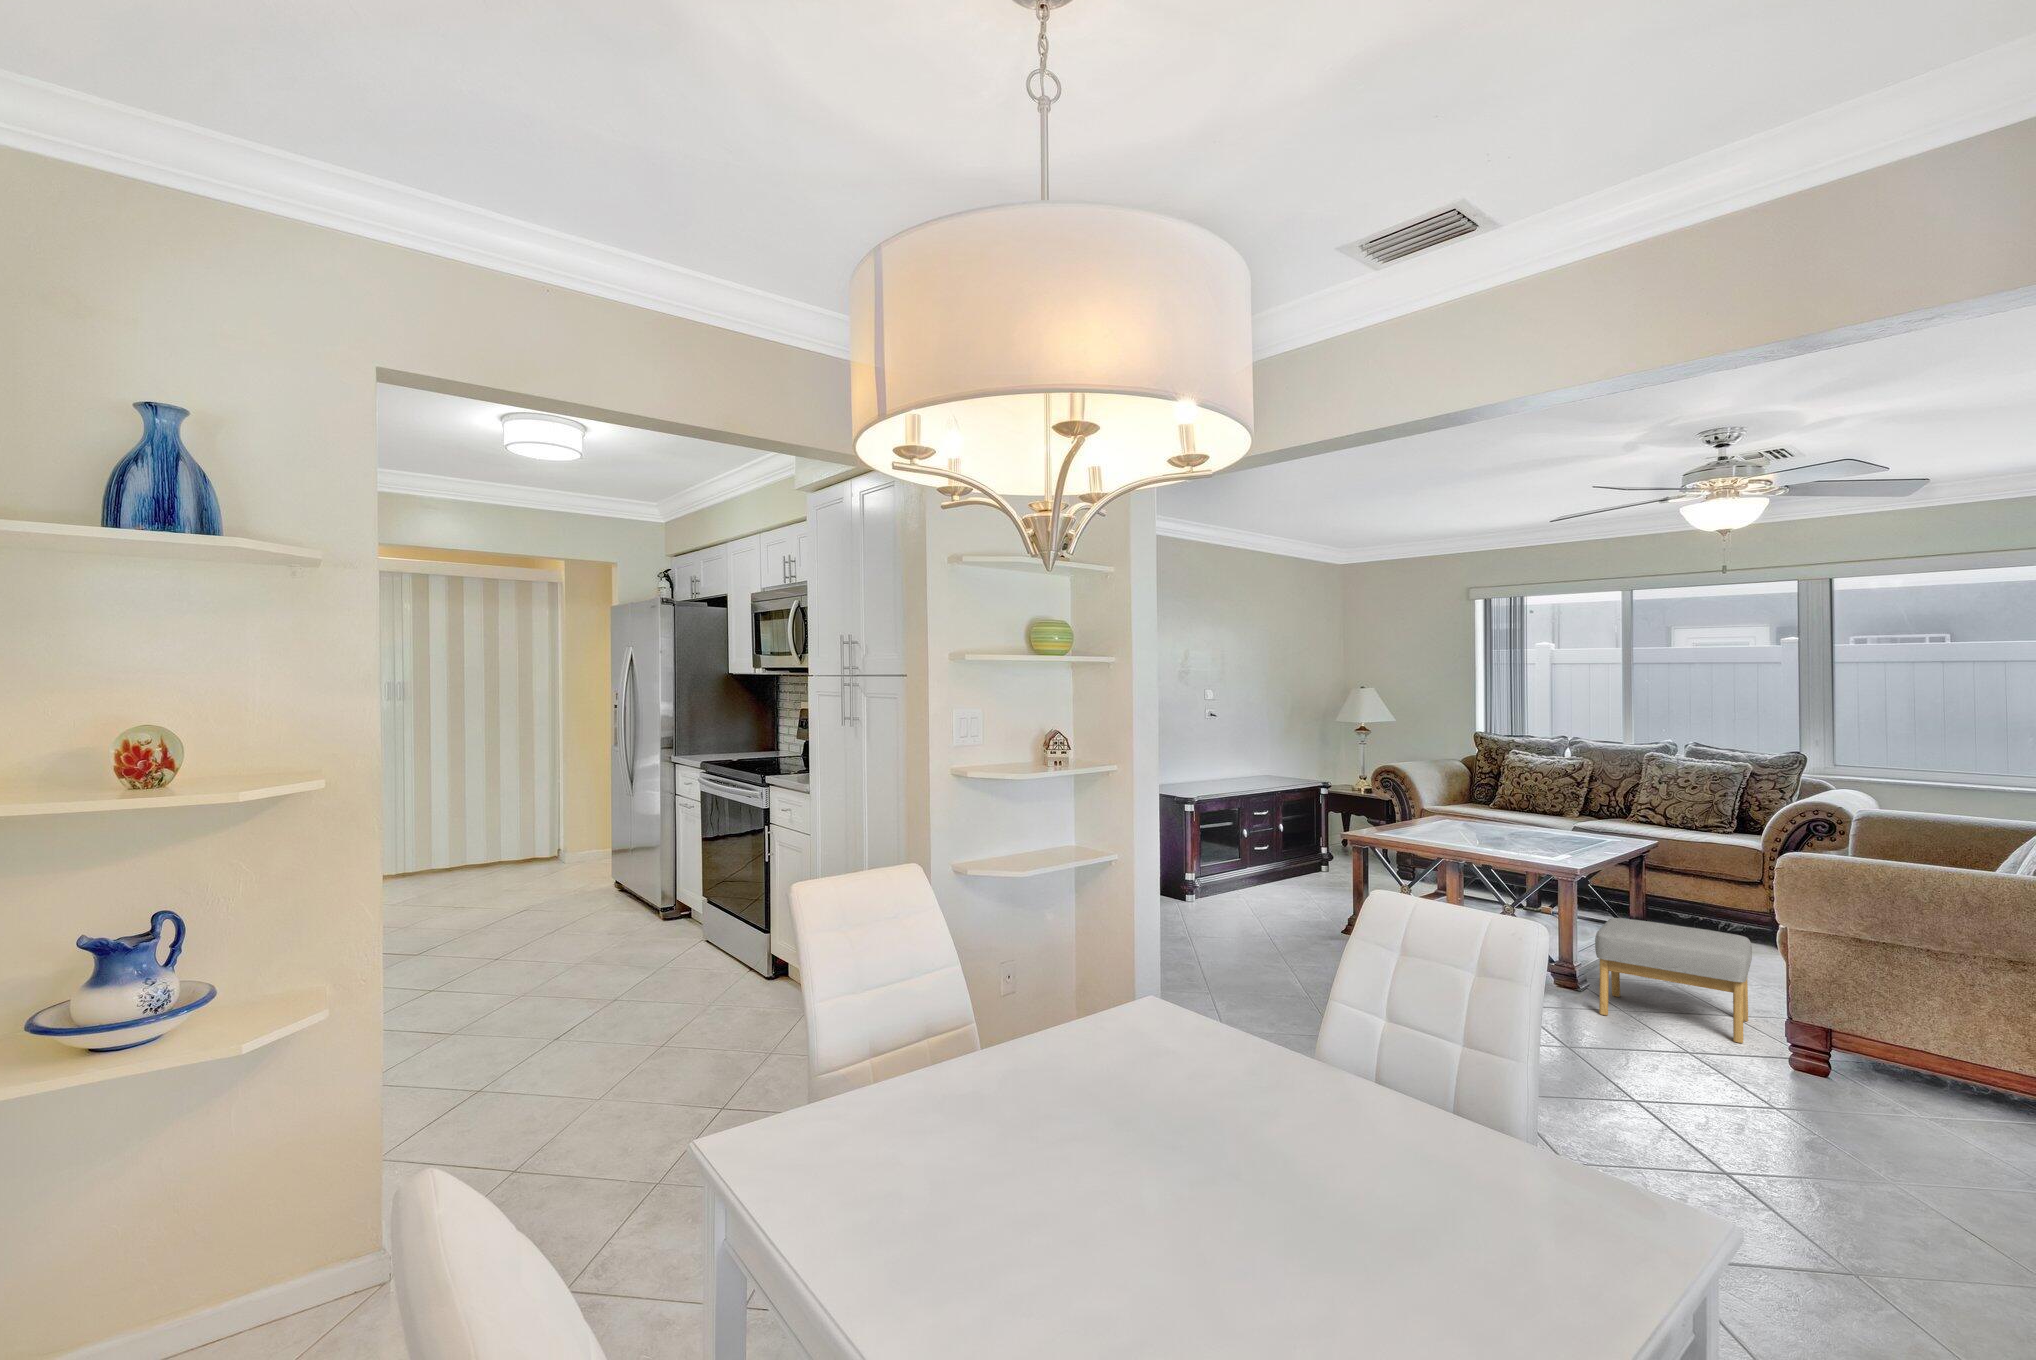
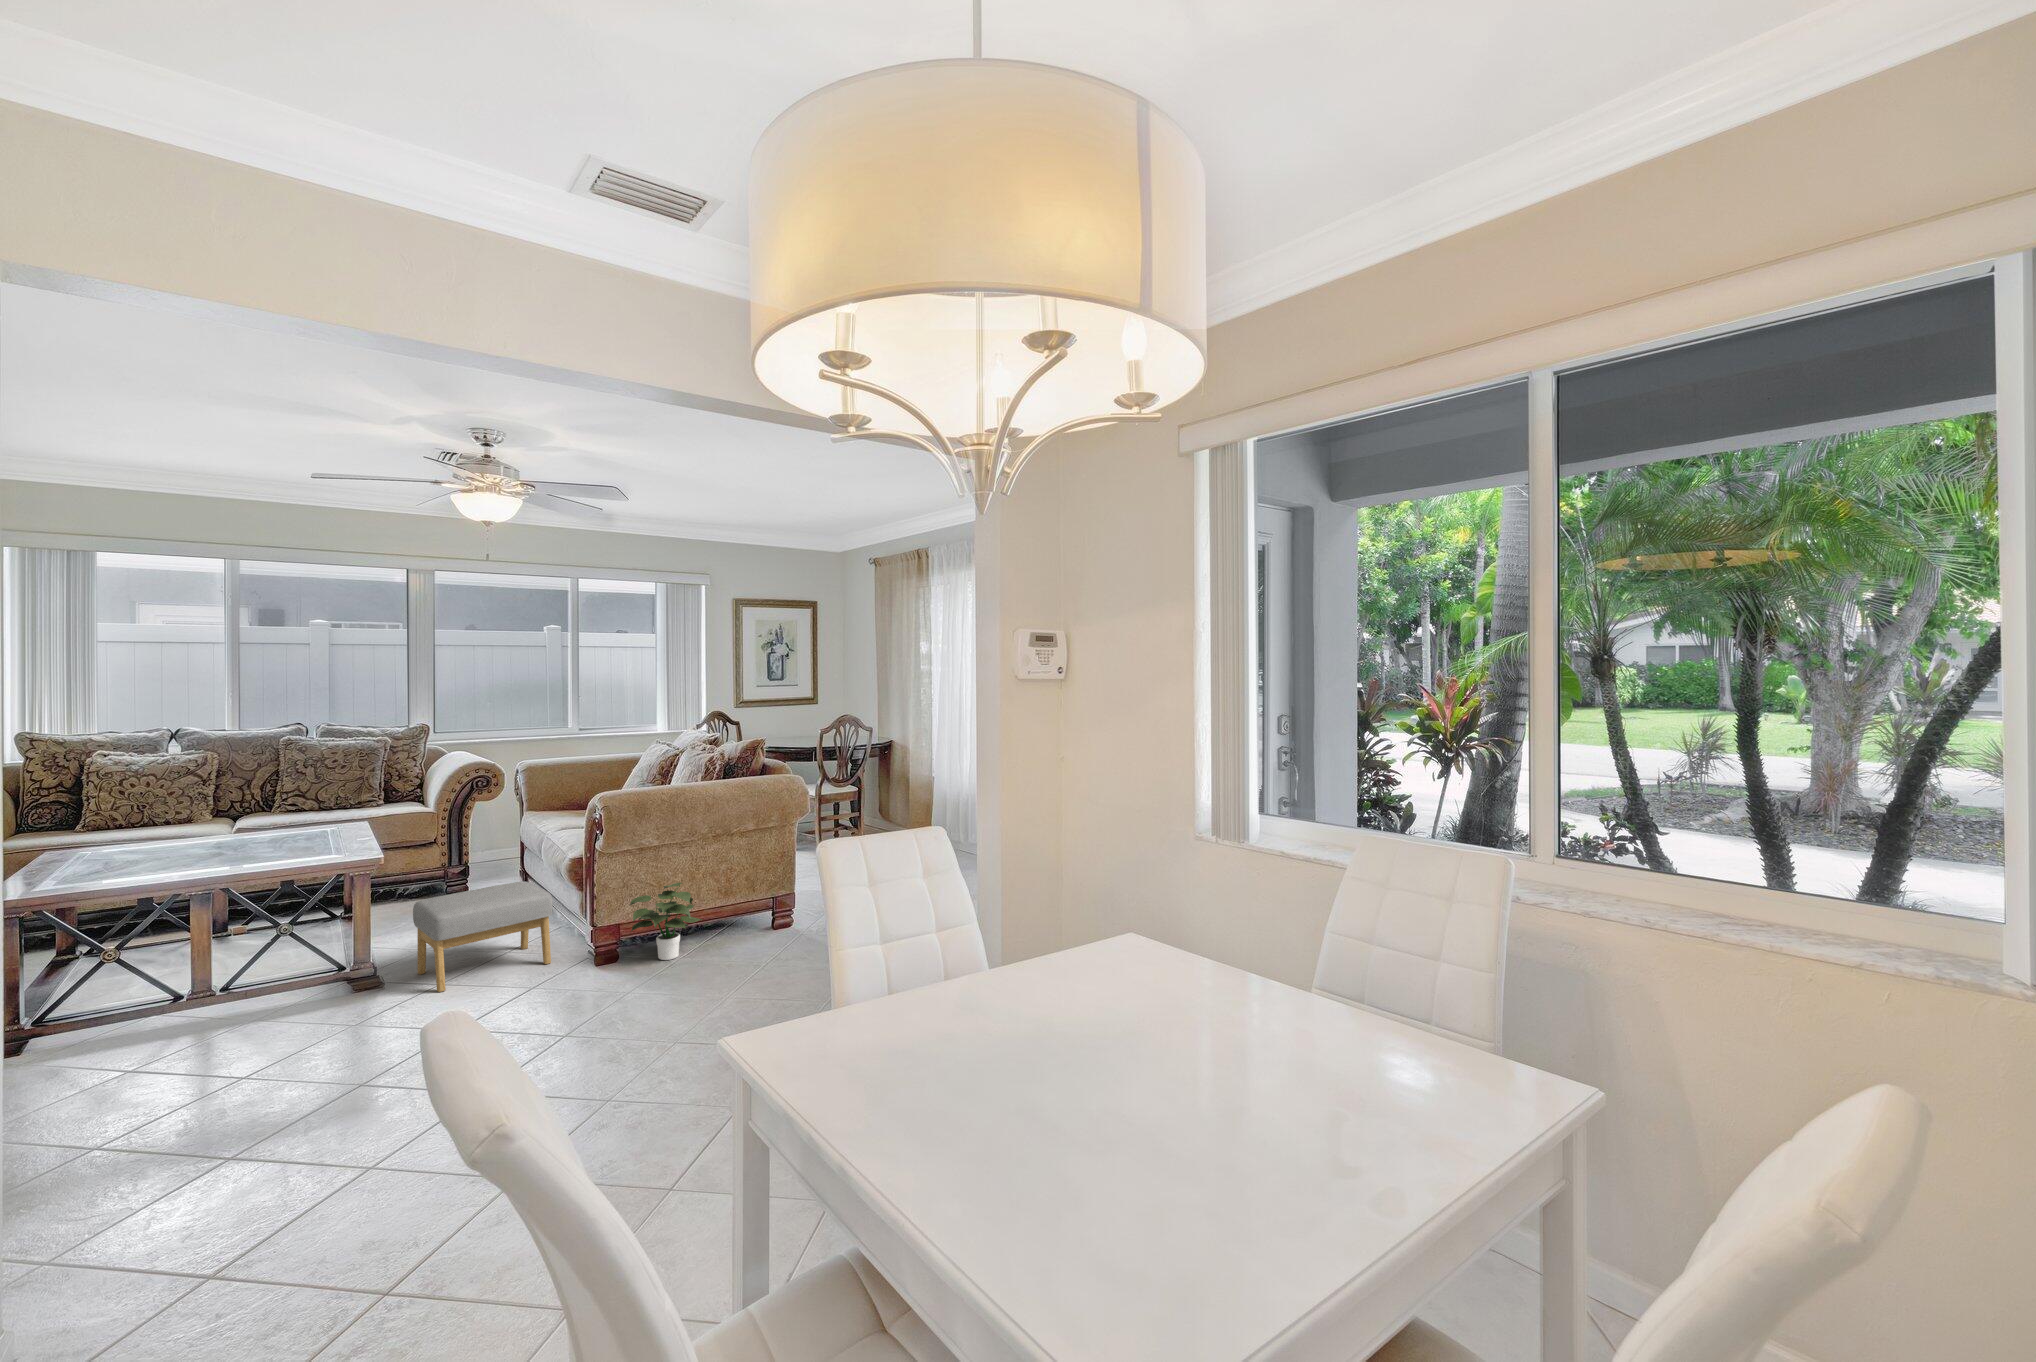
potted plant: none [1830,999,1979,1115] -> present [630,883,702,960]

